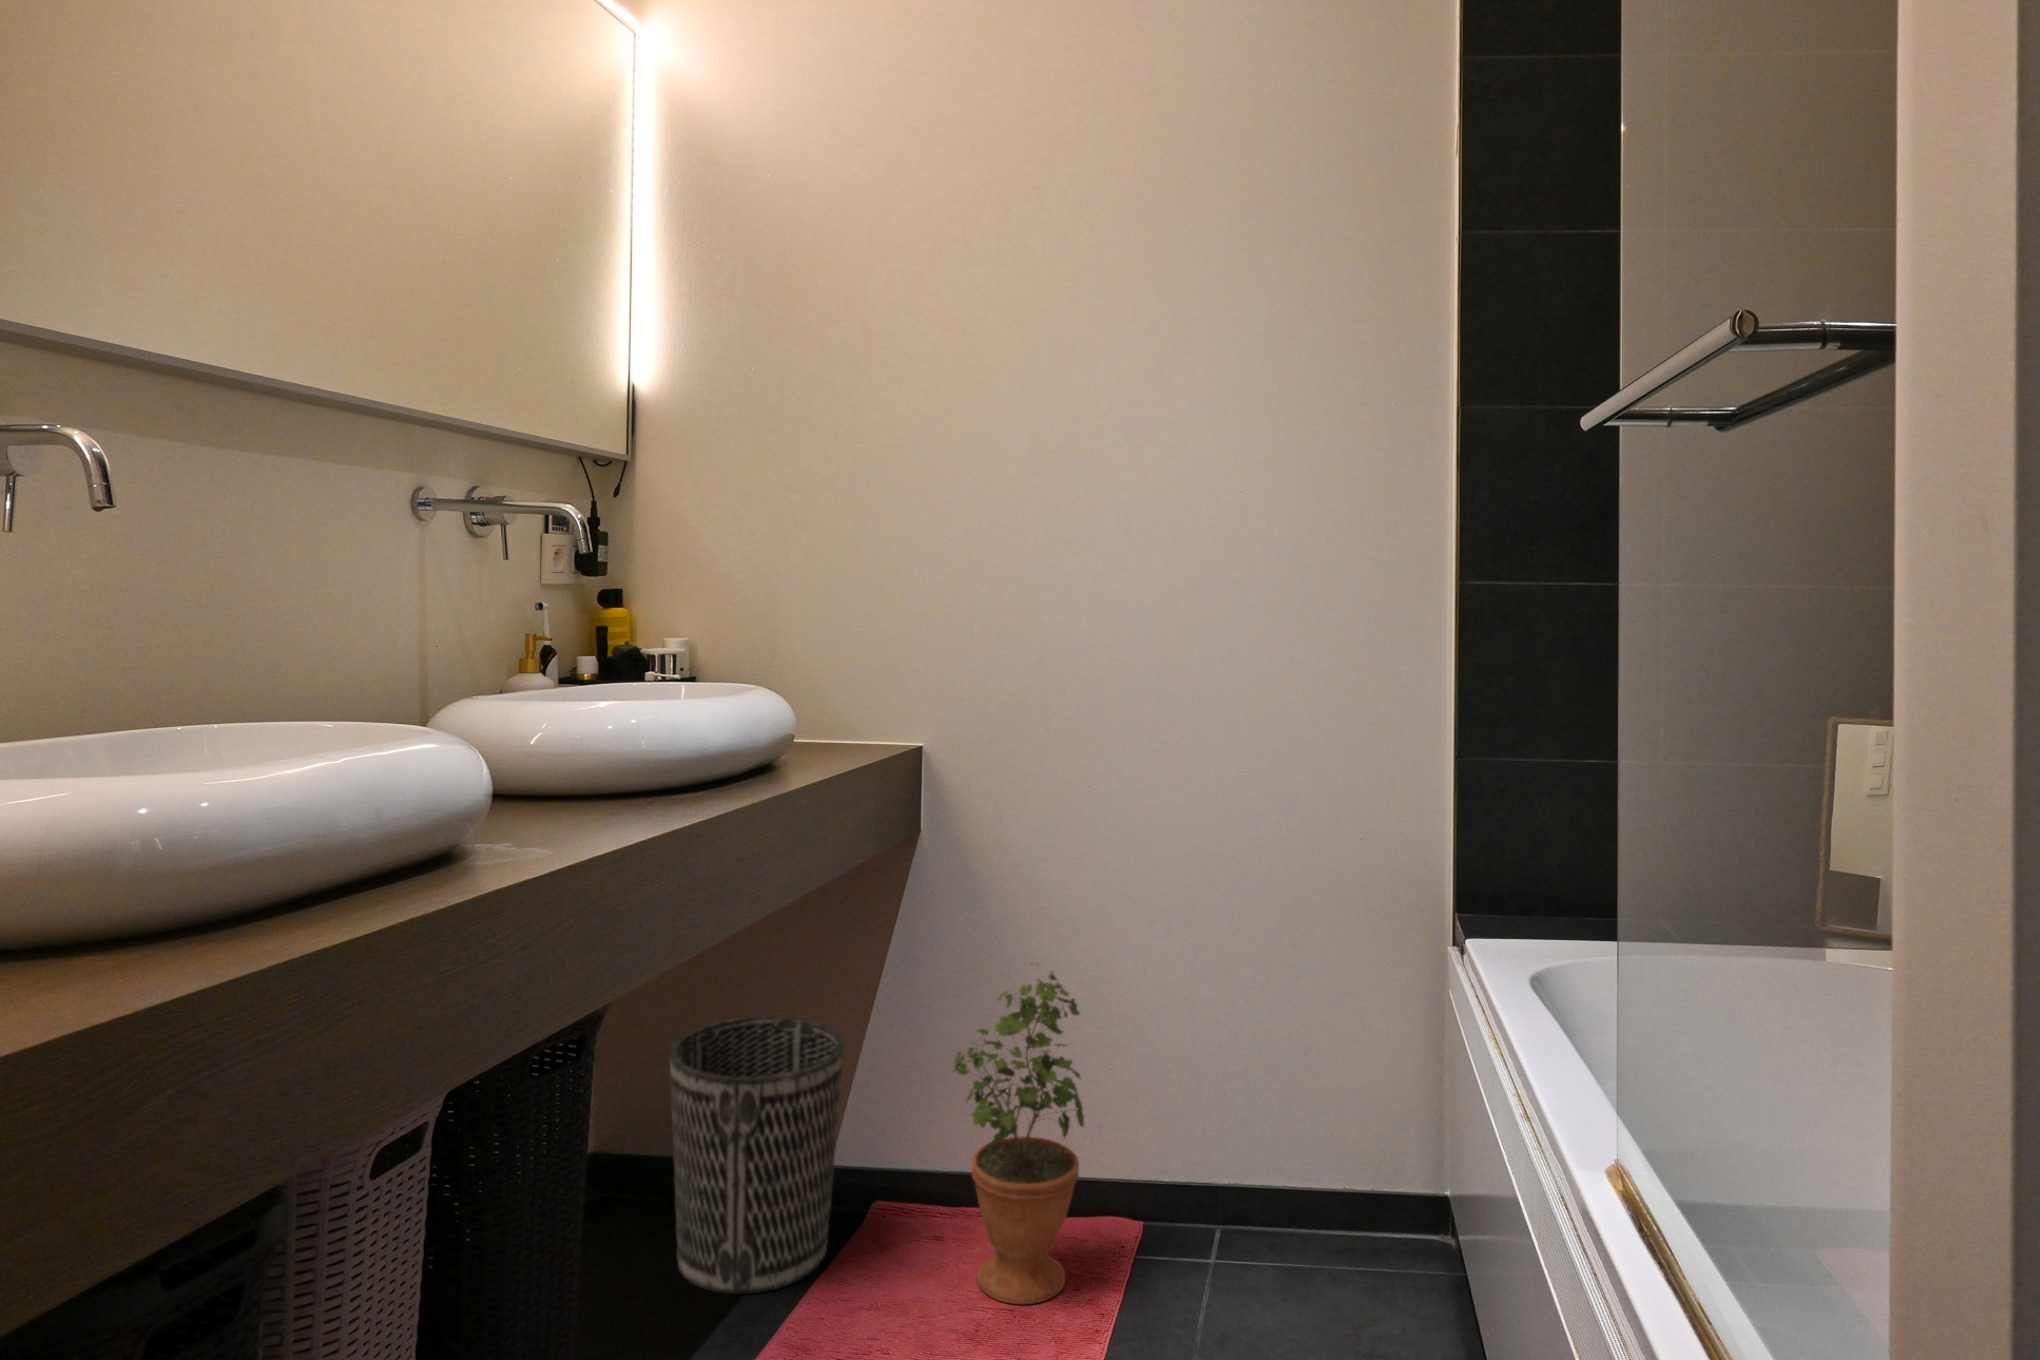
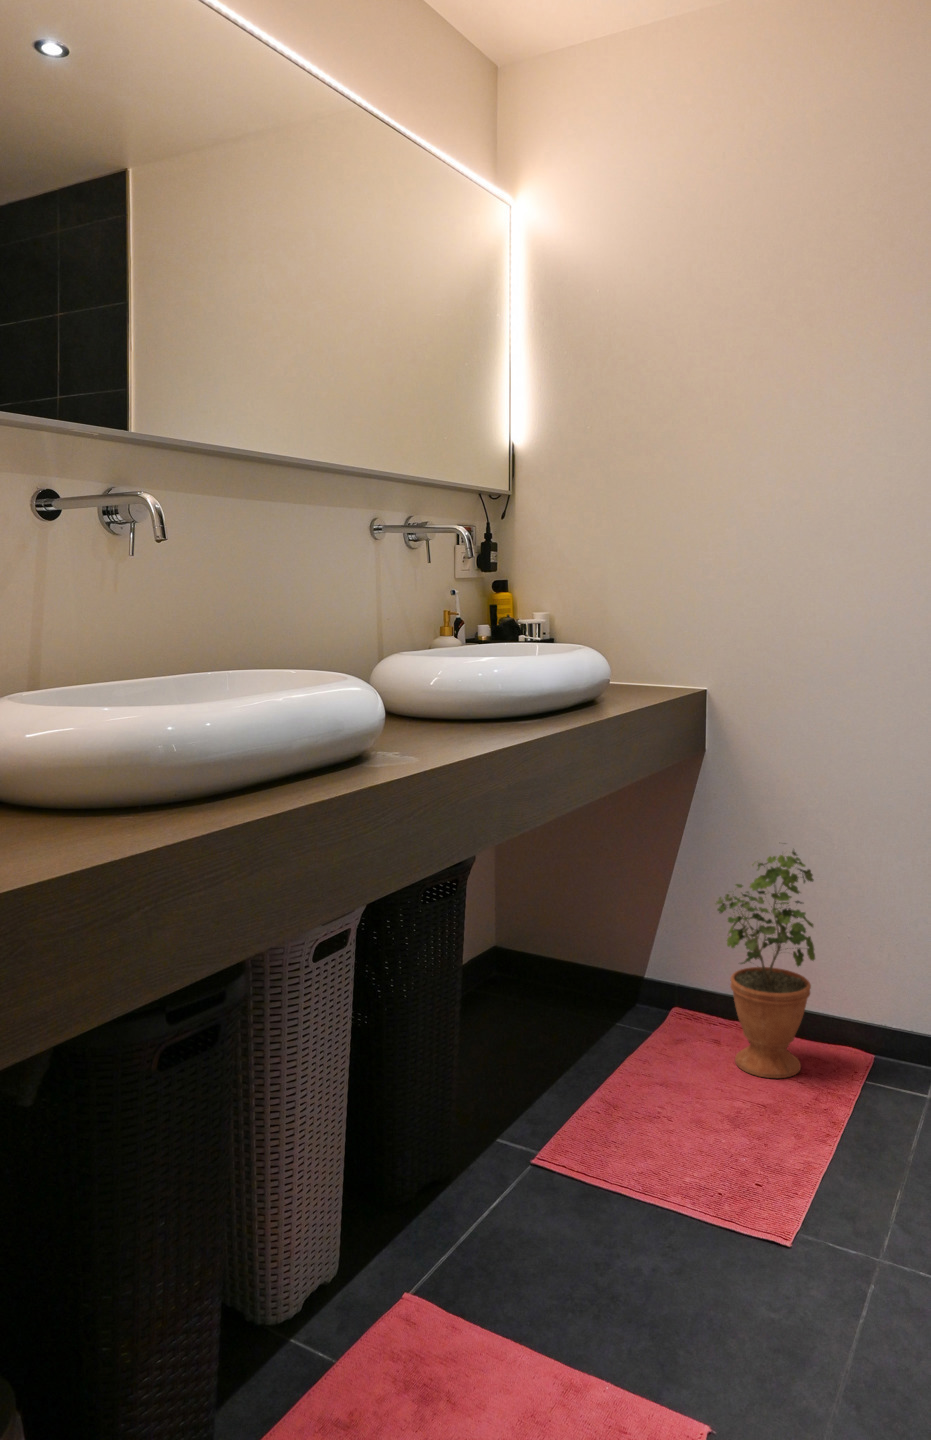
wastebasket: present [670,1016,845,1294] -> none [533,870,647,1041]

